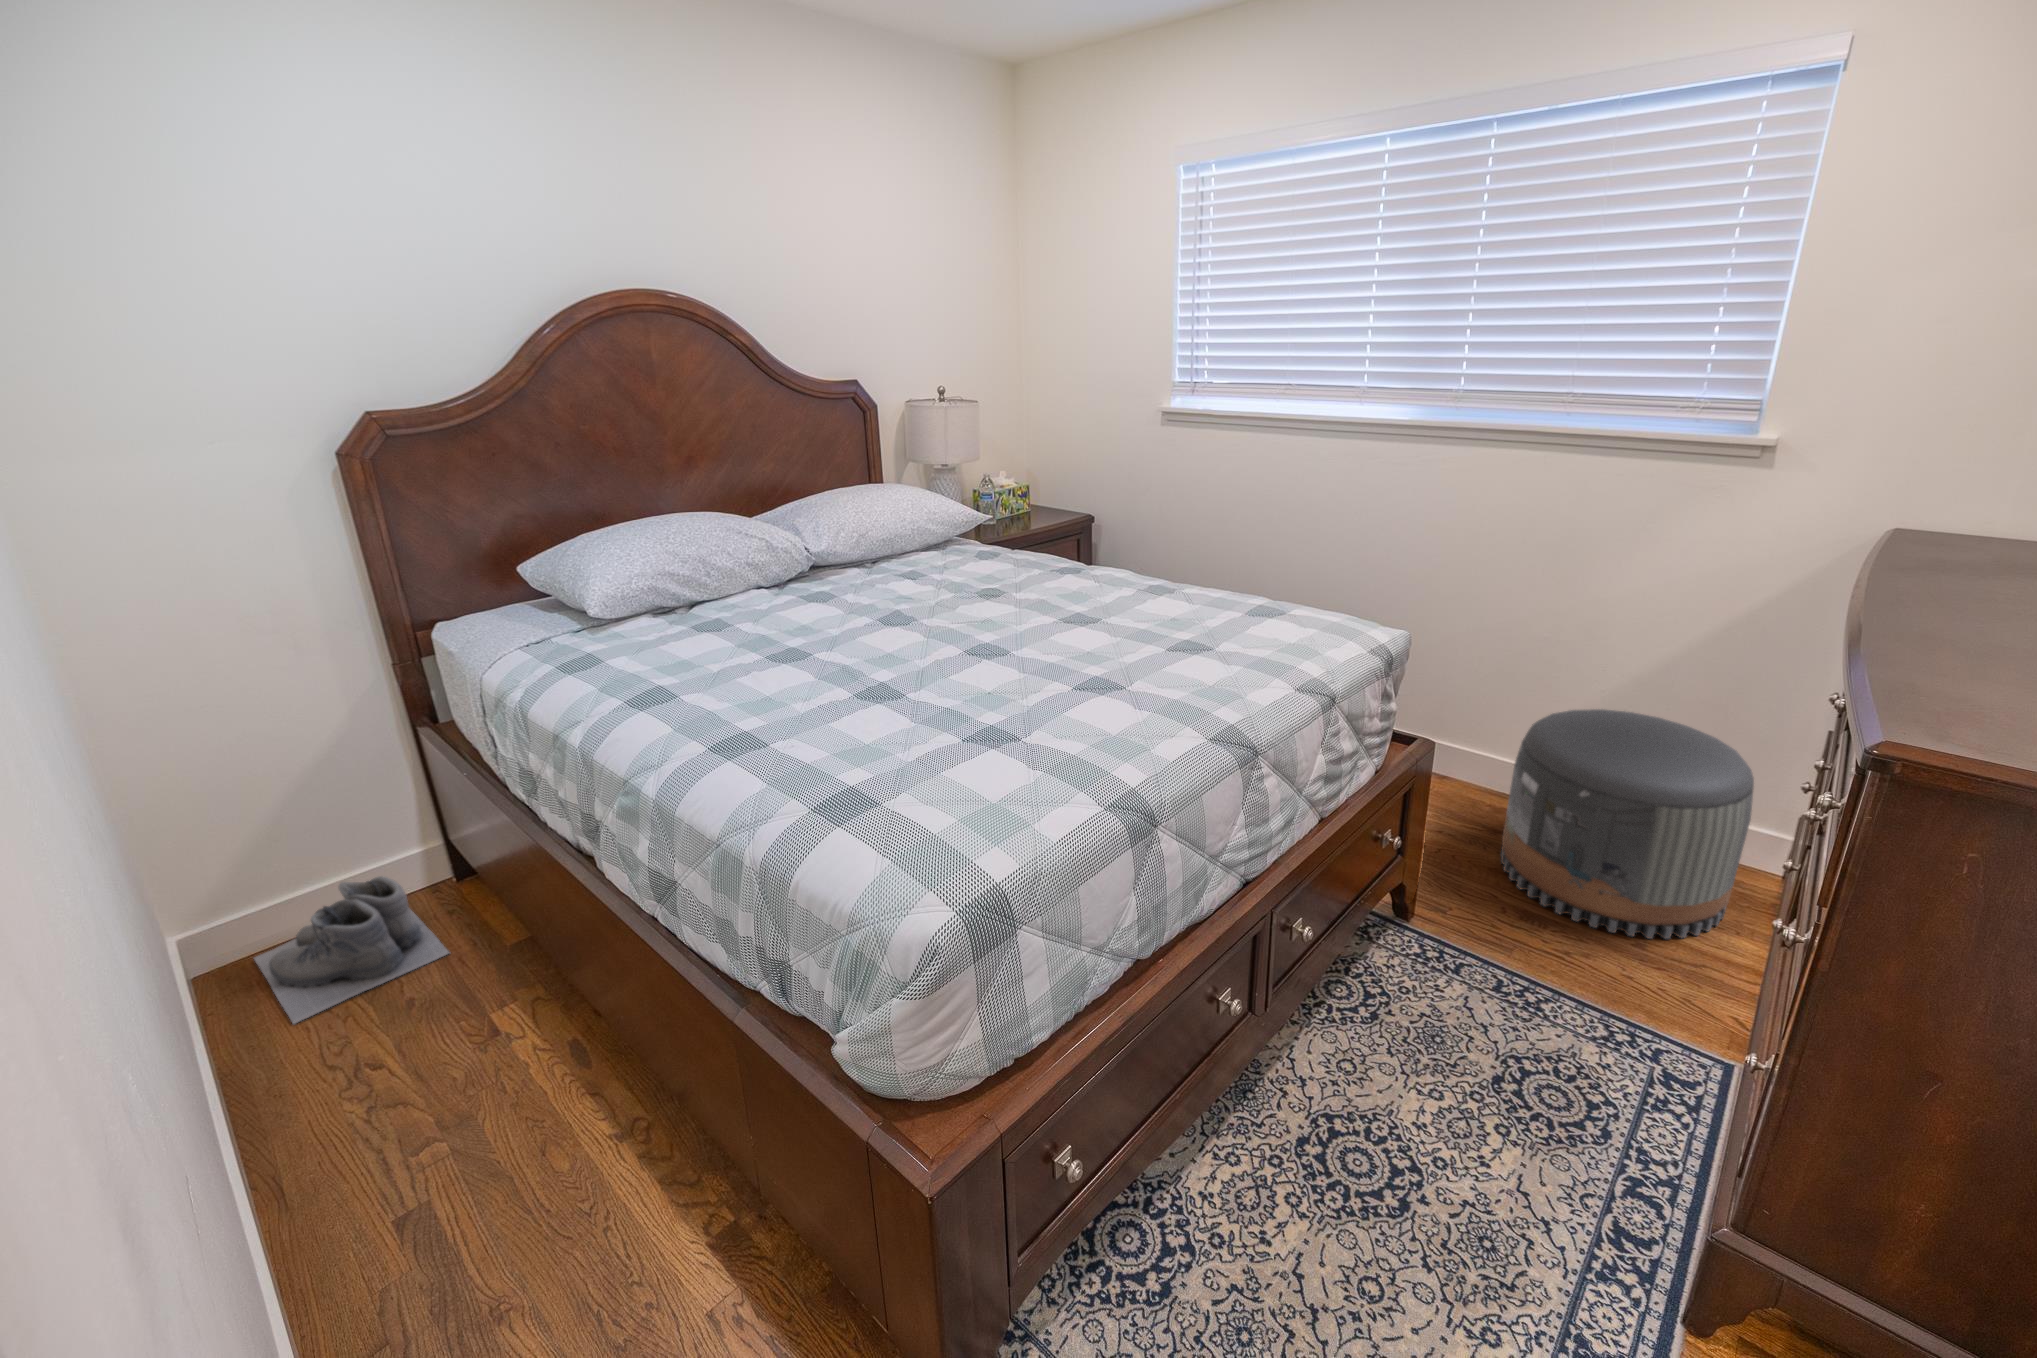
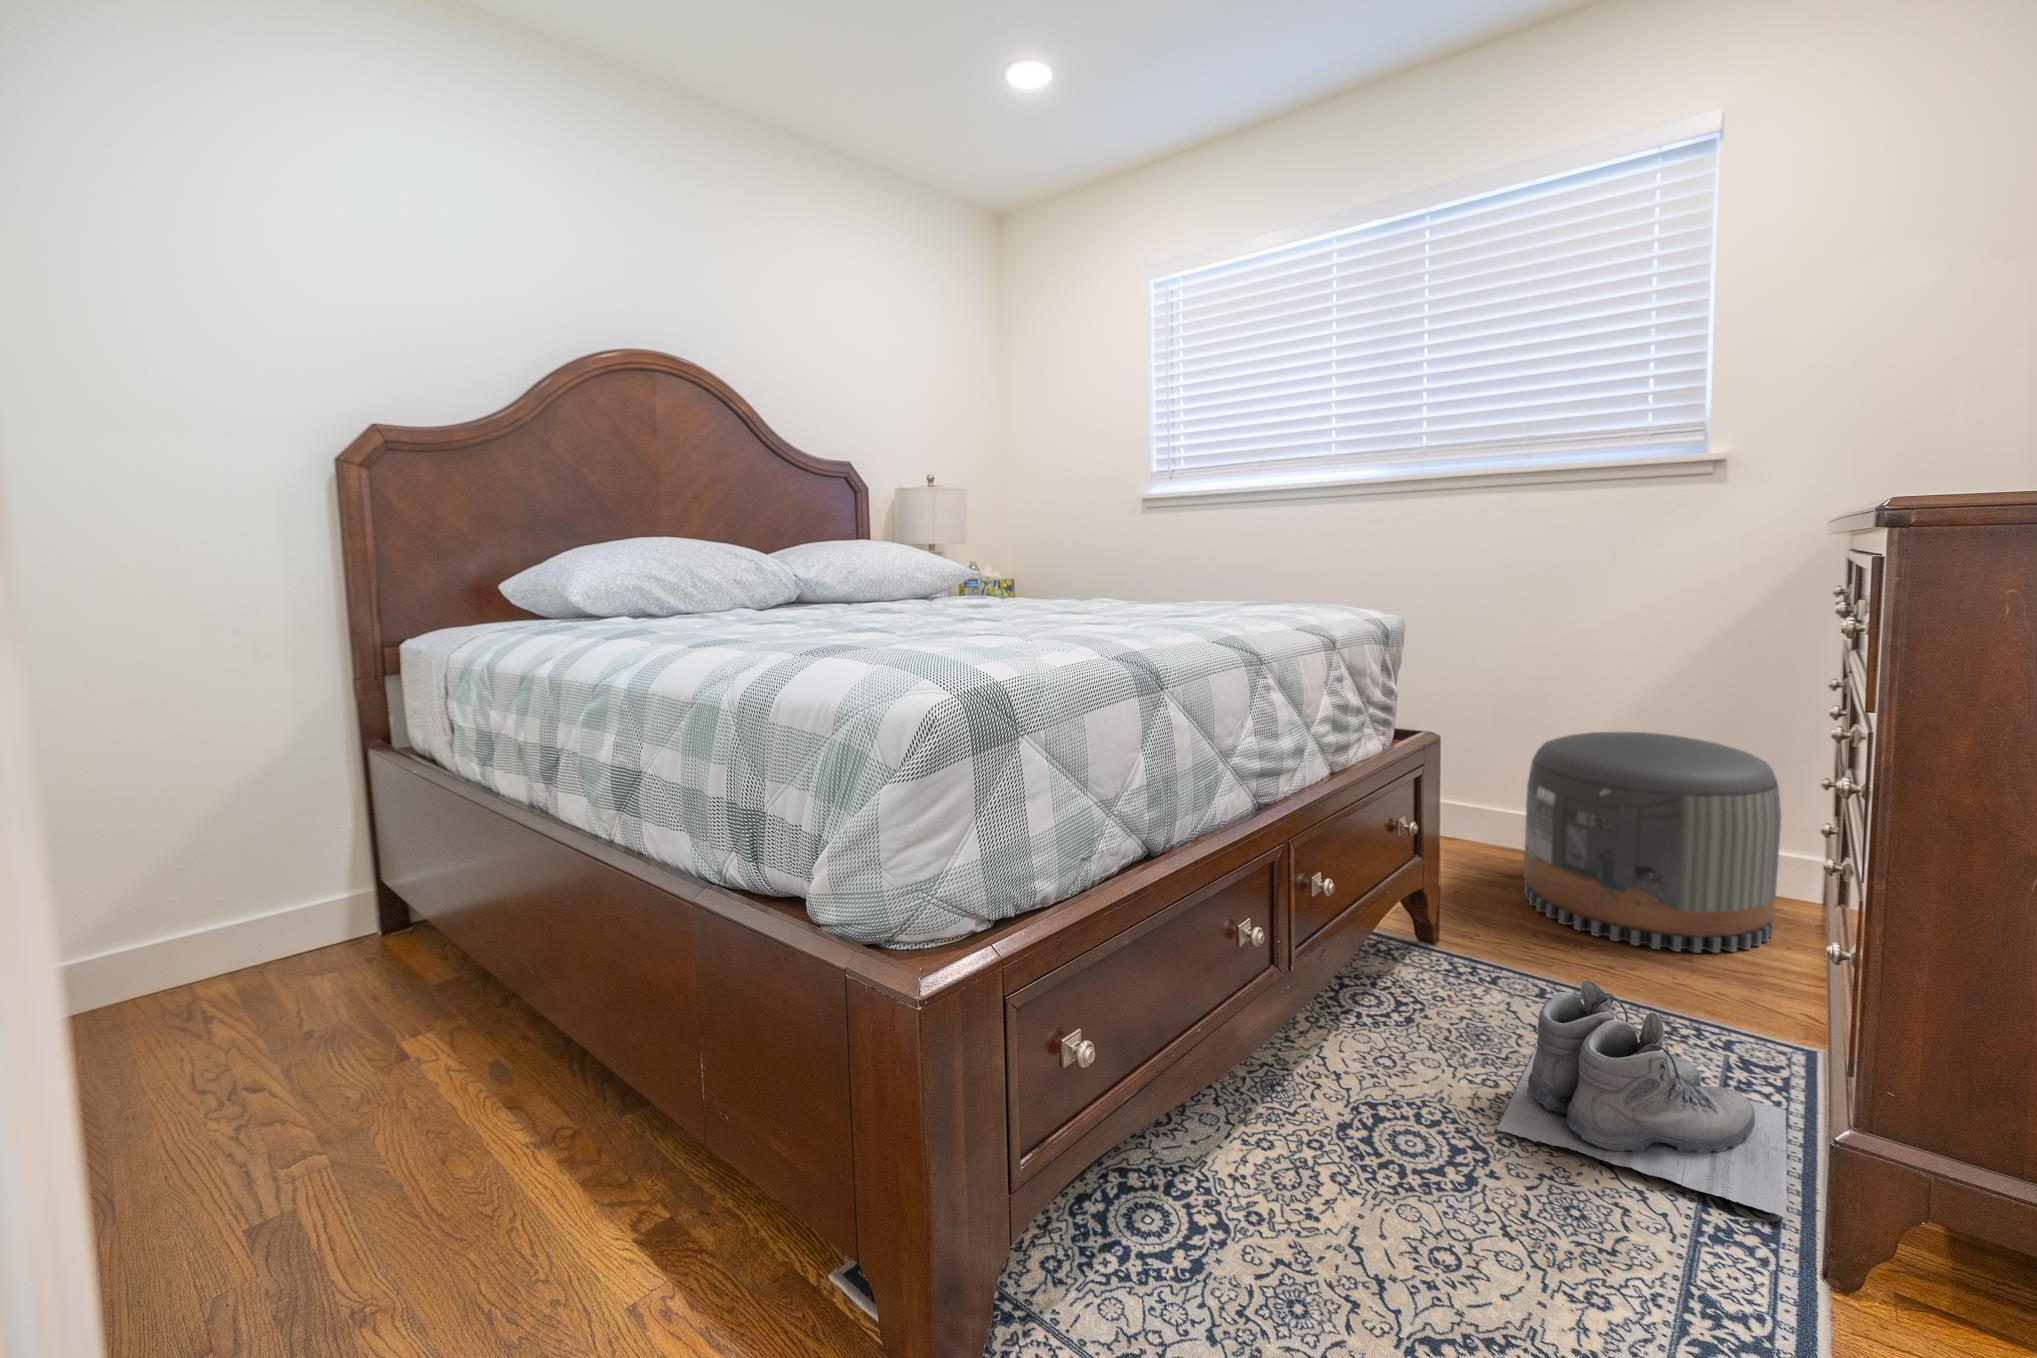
boots: present [254,876,449,1024] -> present [1497,980,1787,1218]

